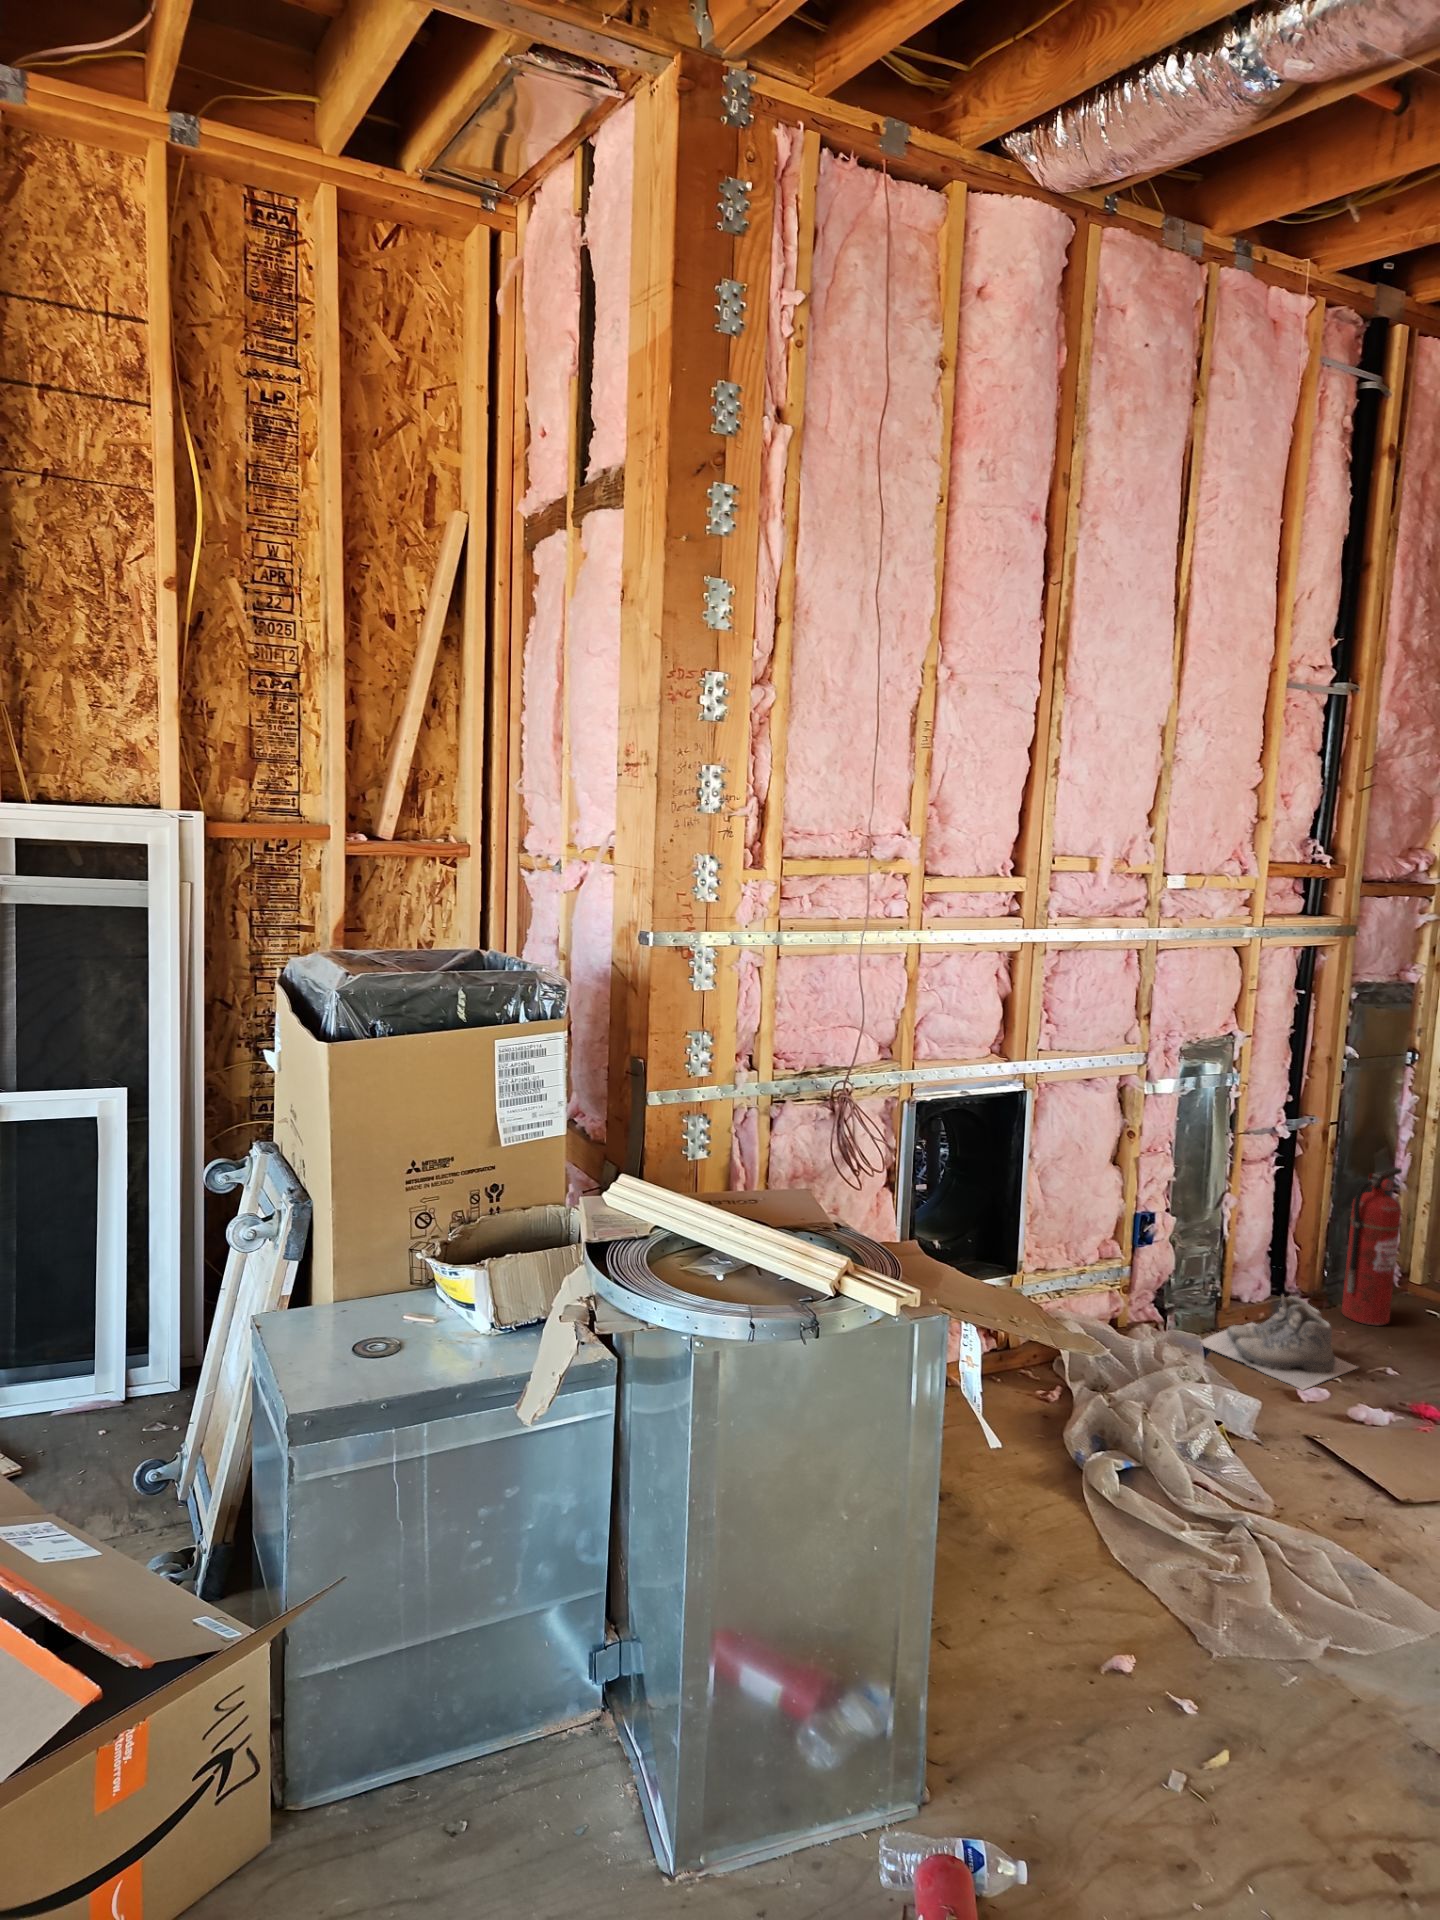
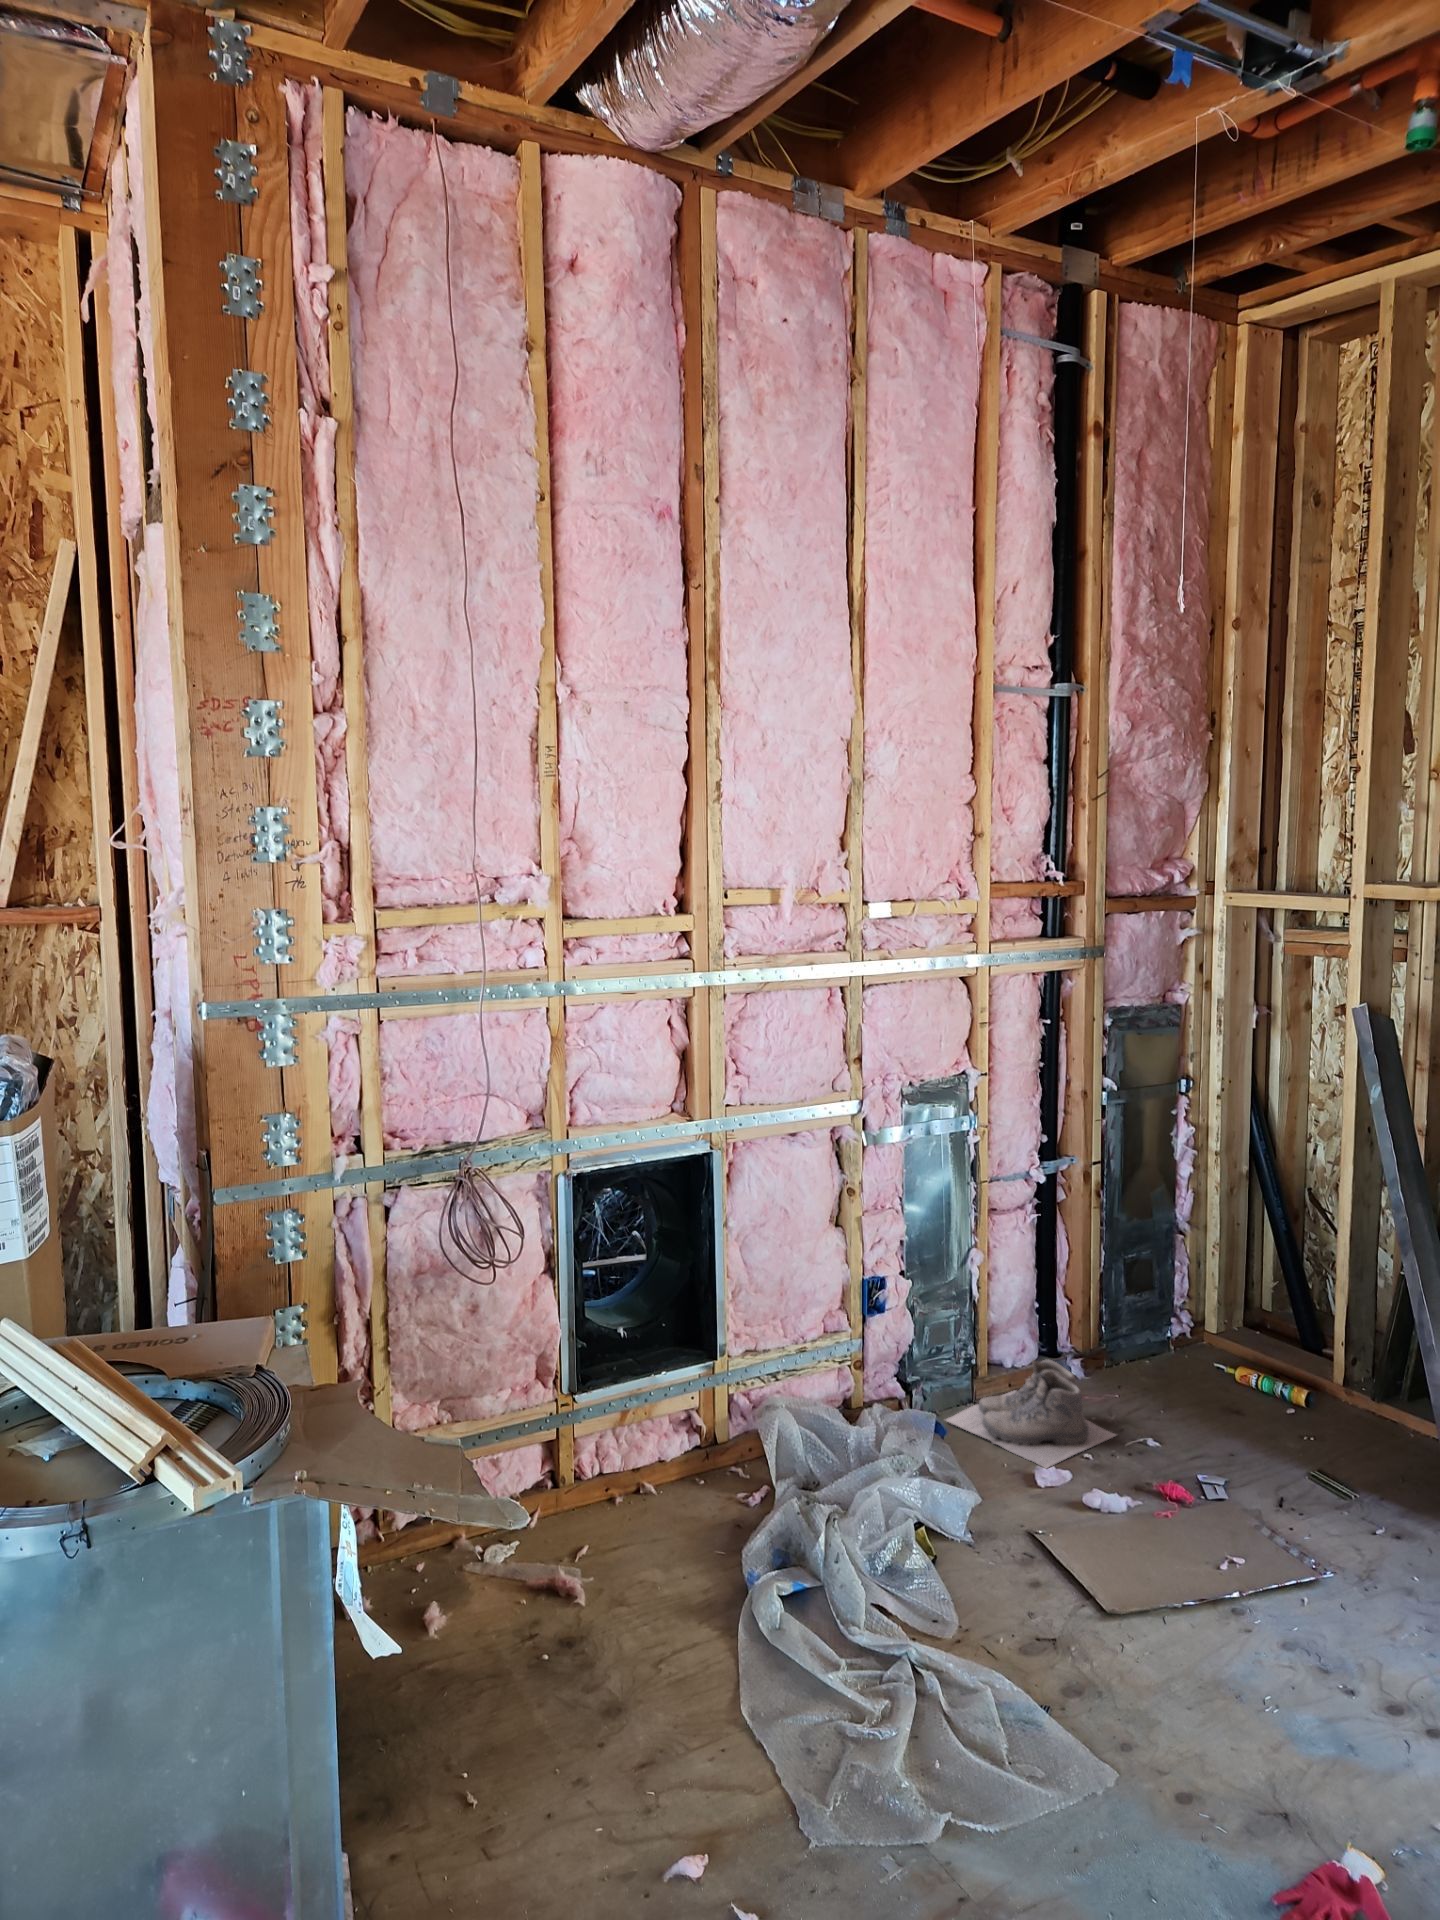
fire extinguisher: present [1342,1167,1402,1326] -> none [1119,1205,1171,1383]

